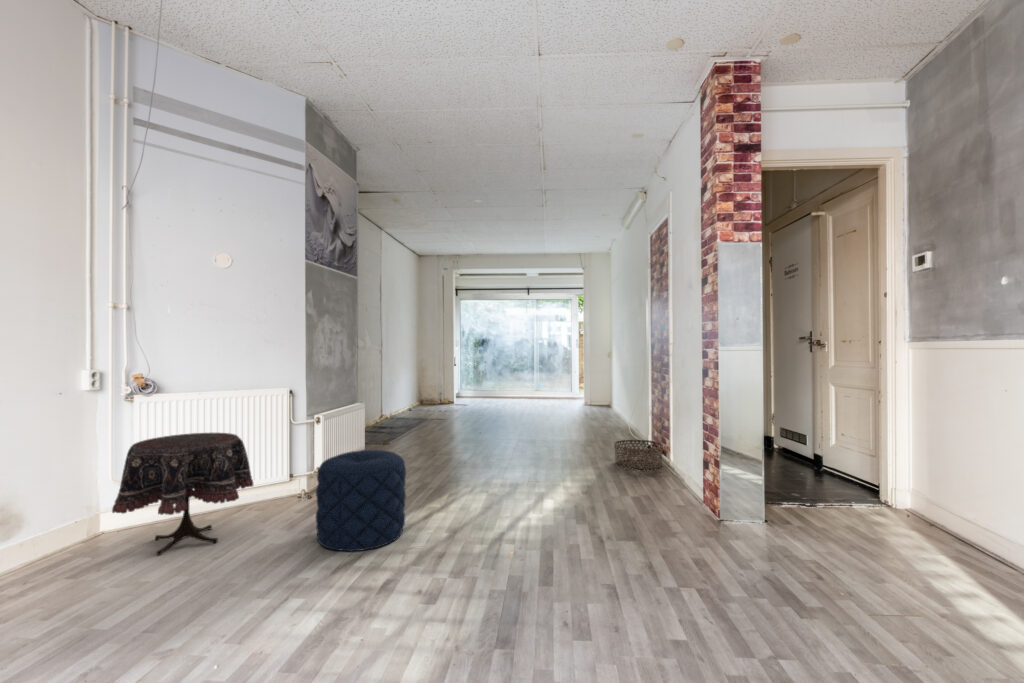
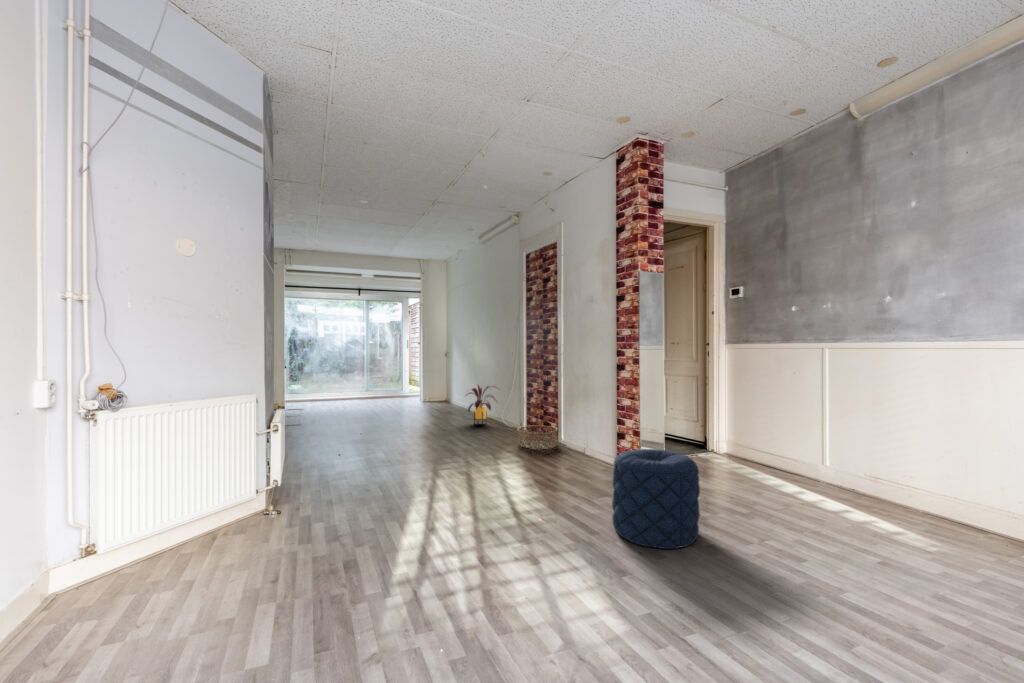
house plant: none [587,388,635,435] -> present [468,385,497,424]
side table: present [112,433,253,555] -> none [92,453,271,611]
pouf: present [316,450,406,551] -> present [612,449,700,549]

